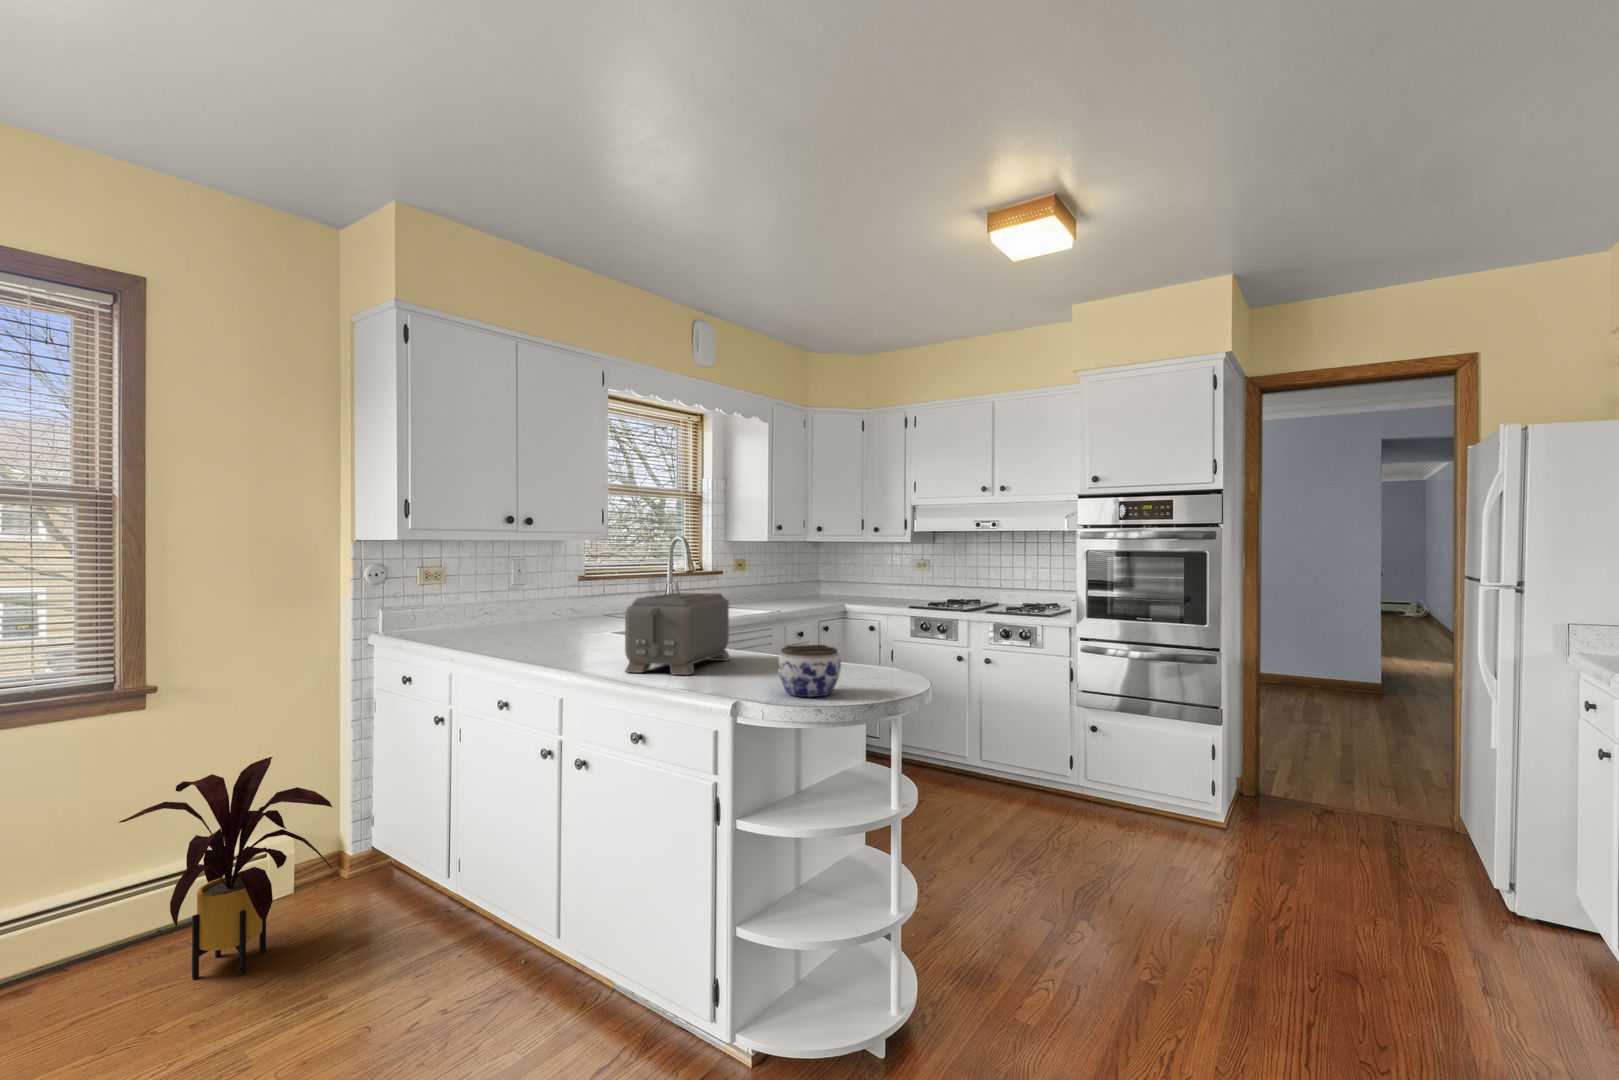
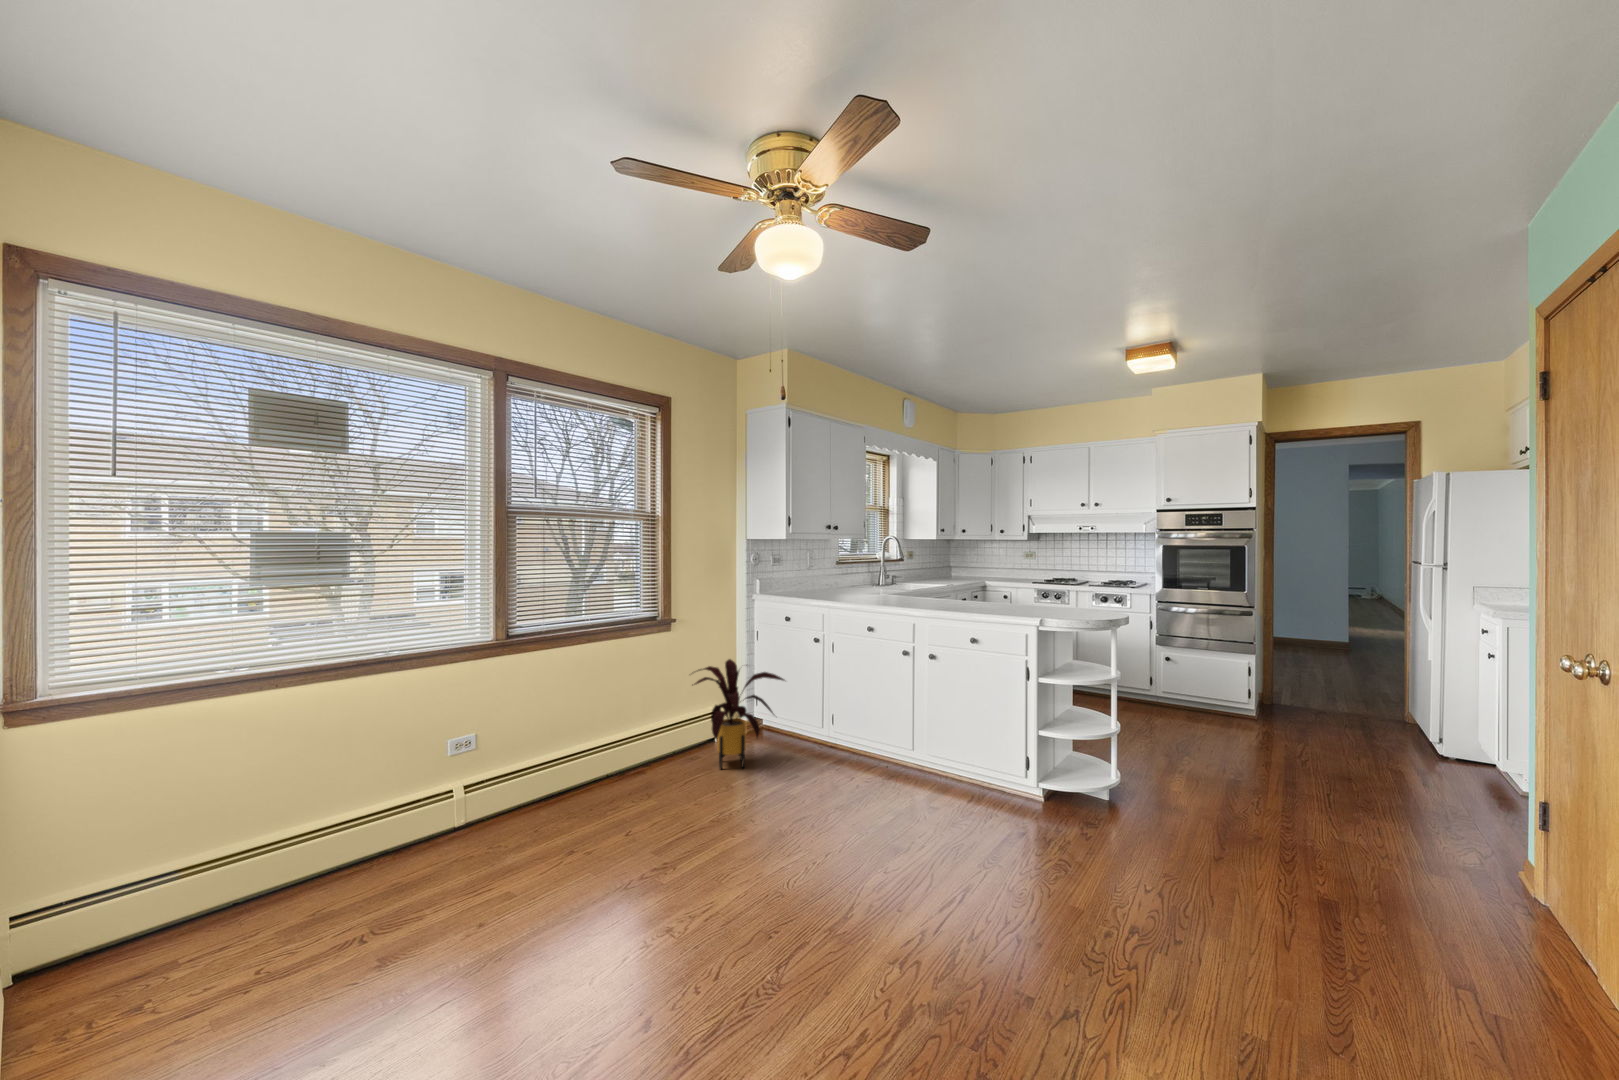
toaster: present [625,593,730,675] -> none [961,568,1000,609]
jar: present [778,645,841,697] -> none [1063,592,1096,616]

